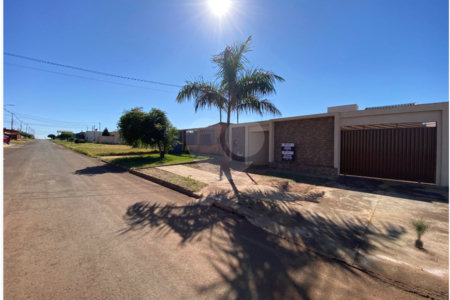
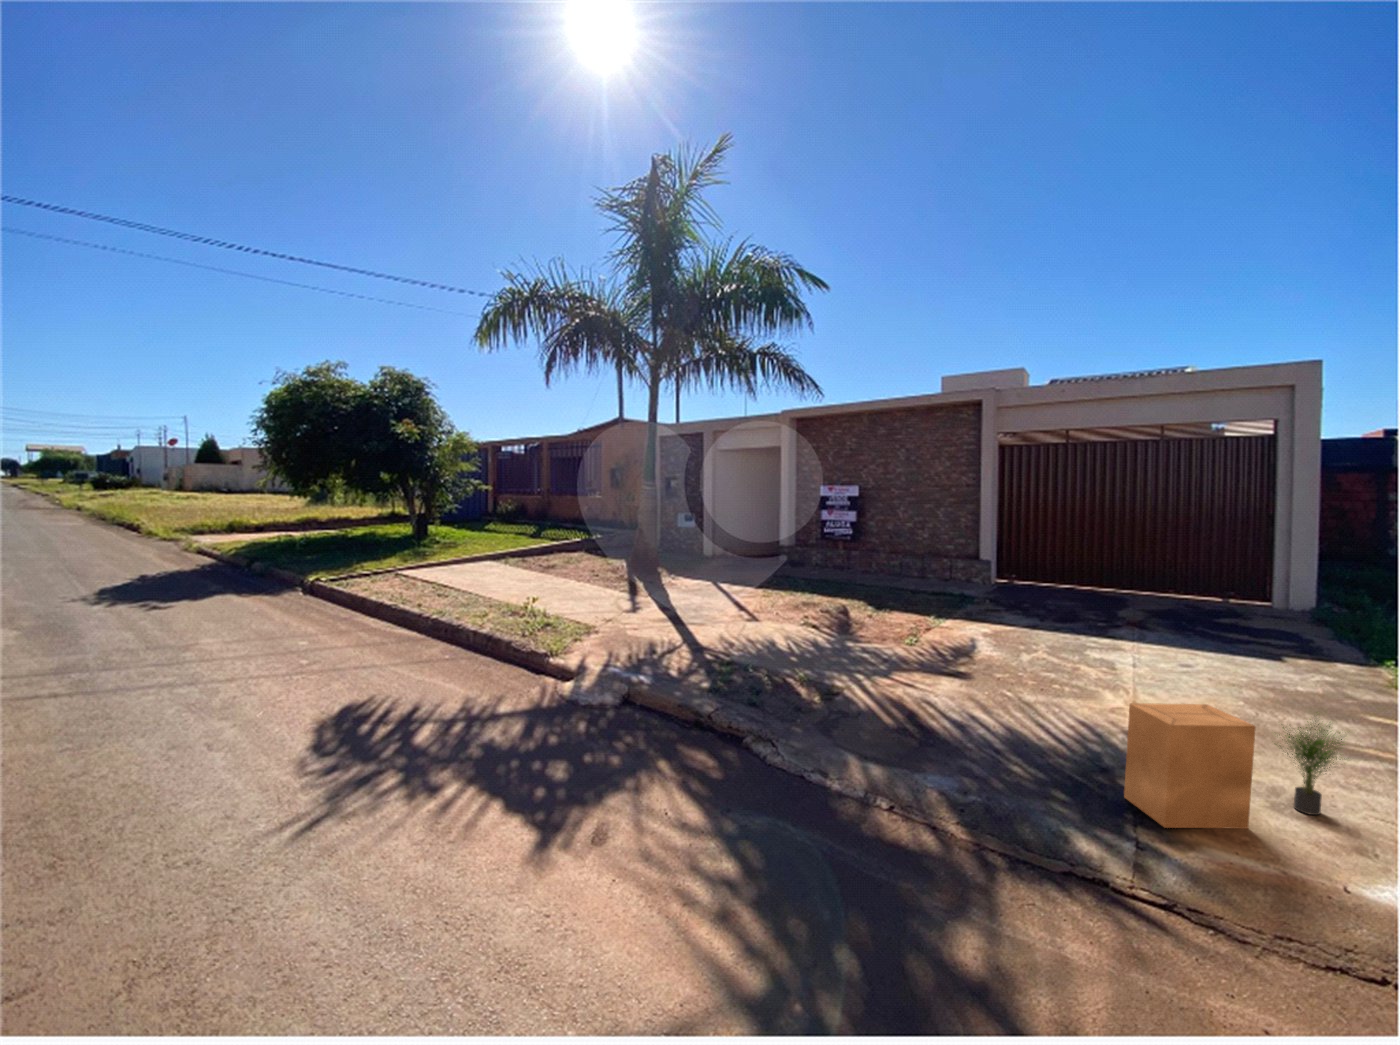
cardboard box: none [358,210,398,251] -> present [1124,703,1256,829]

